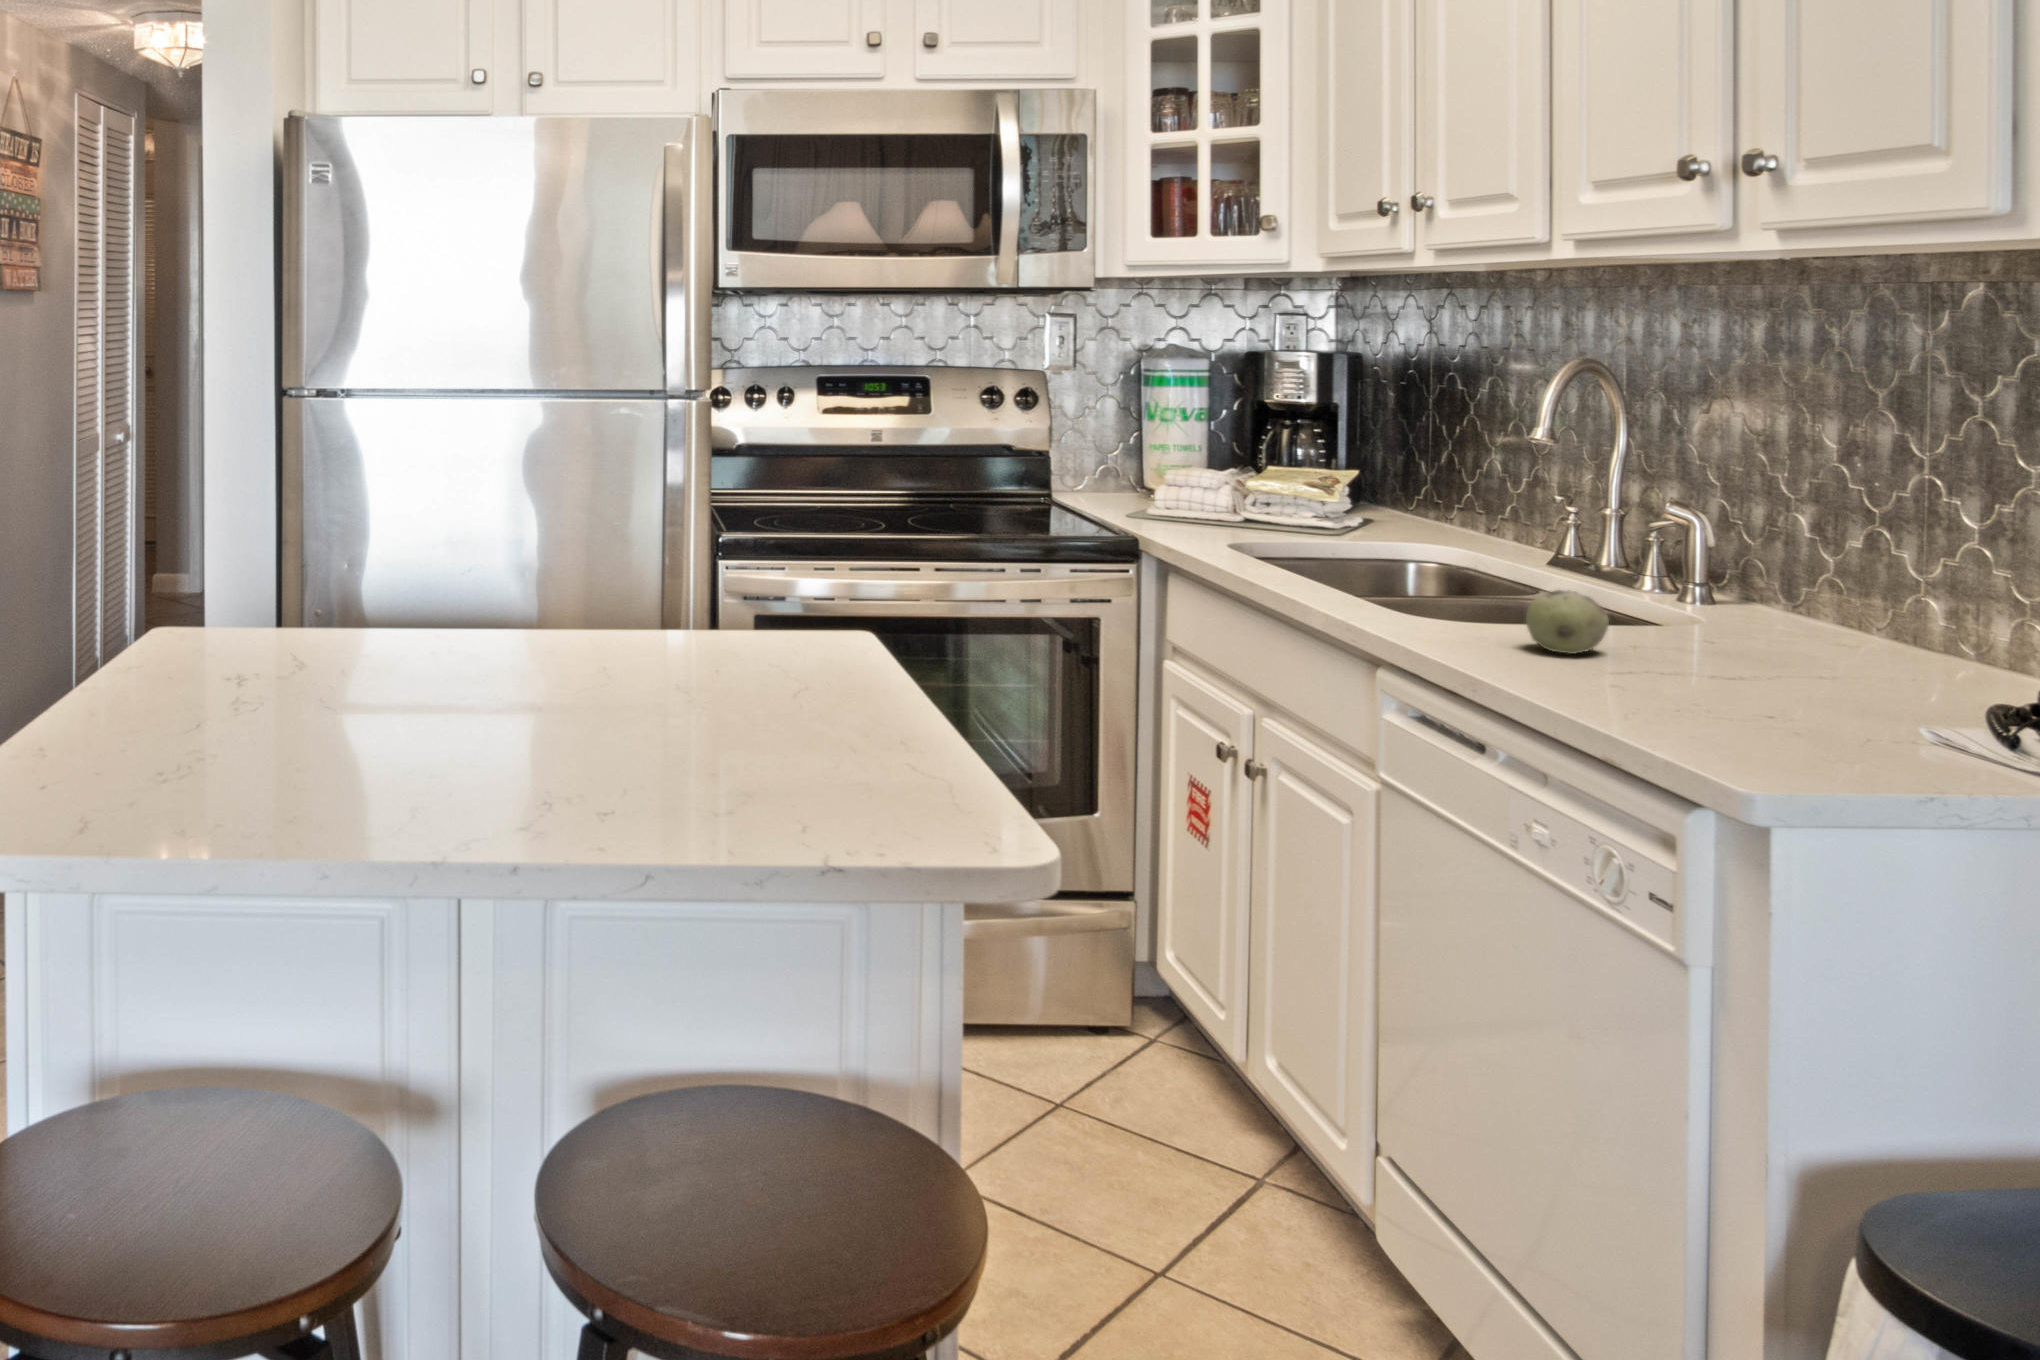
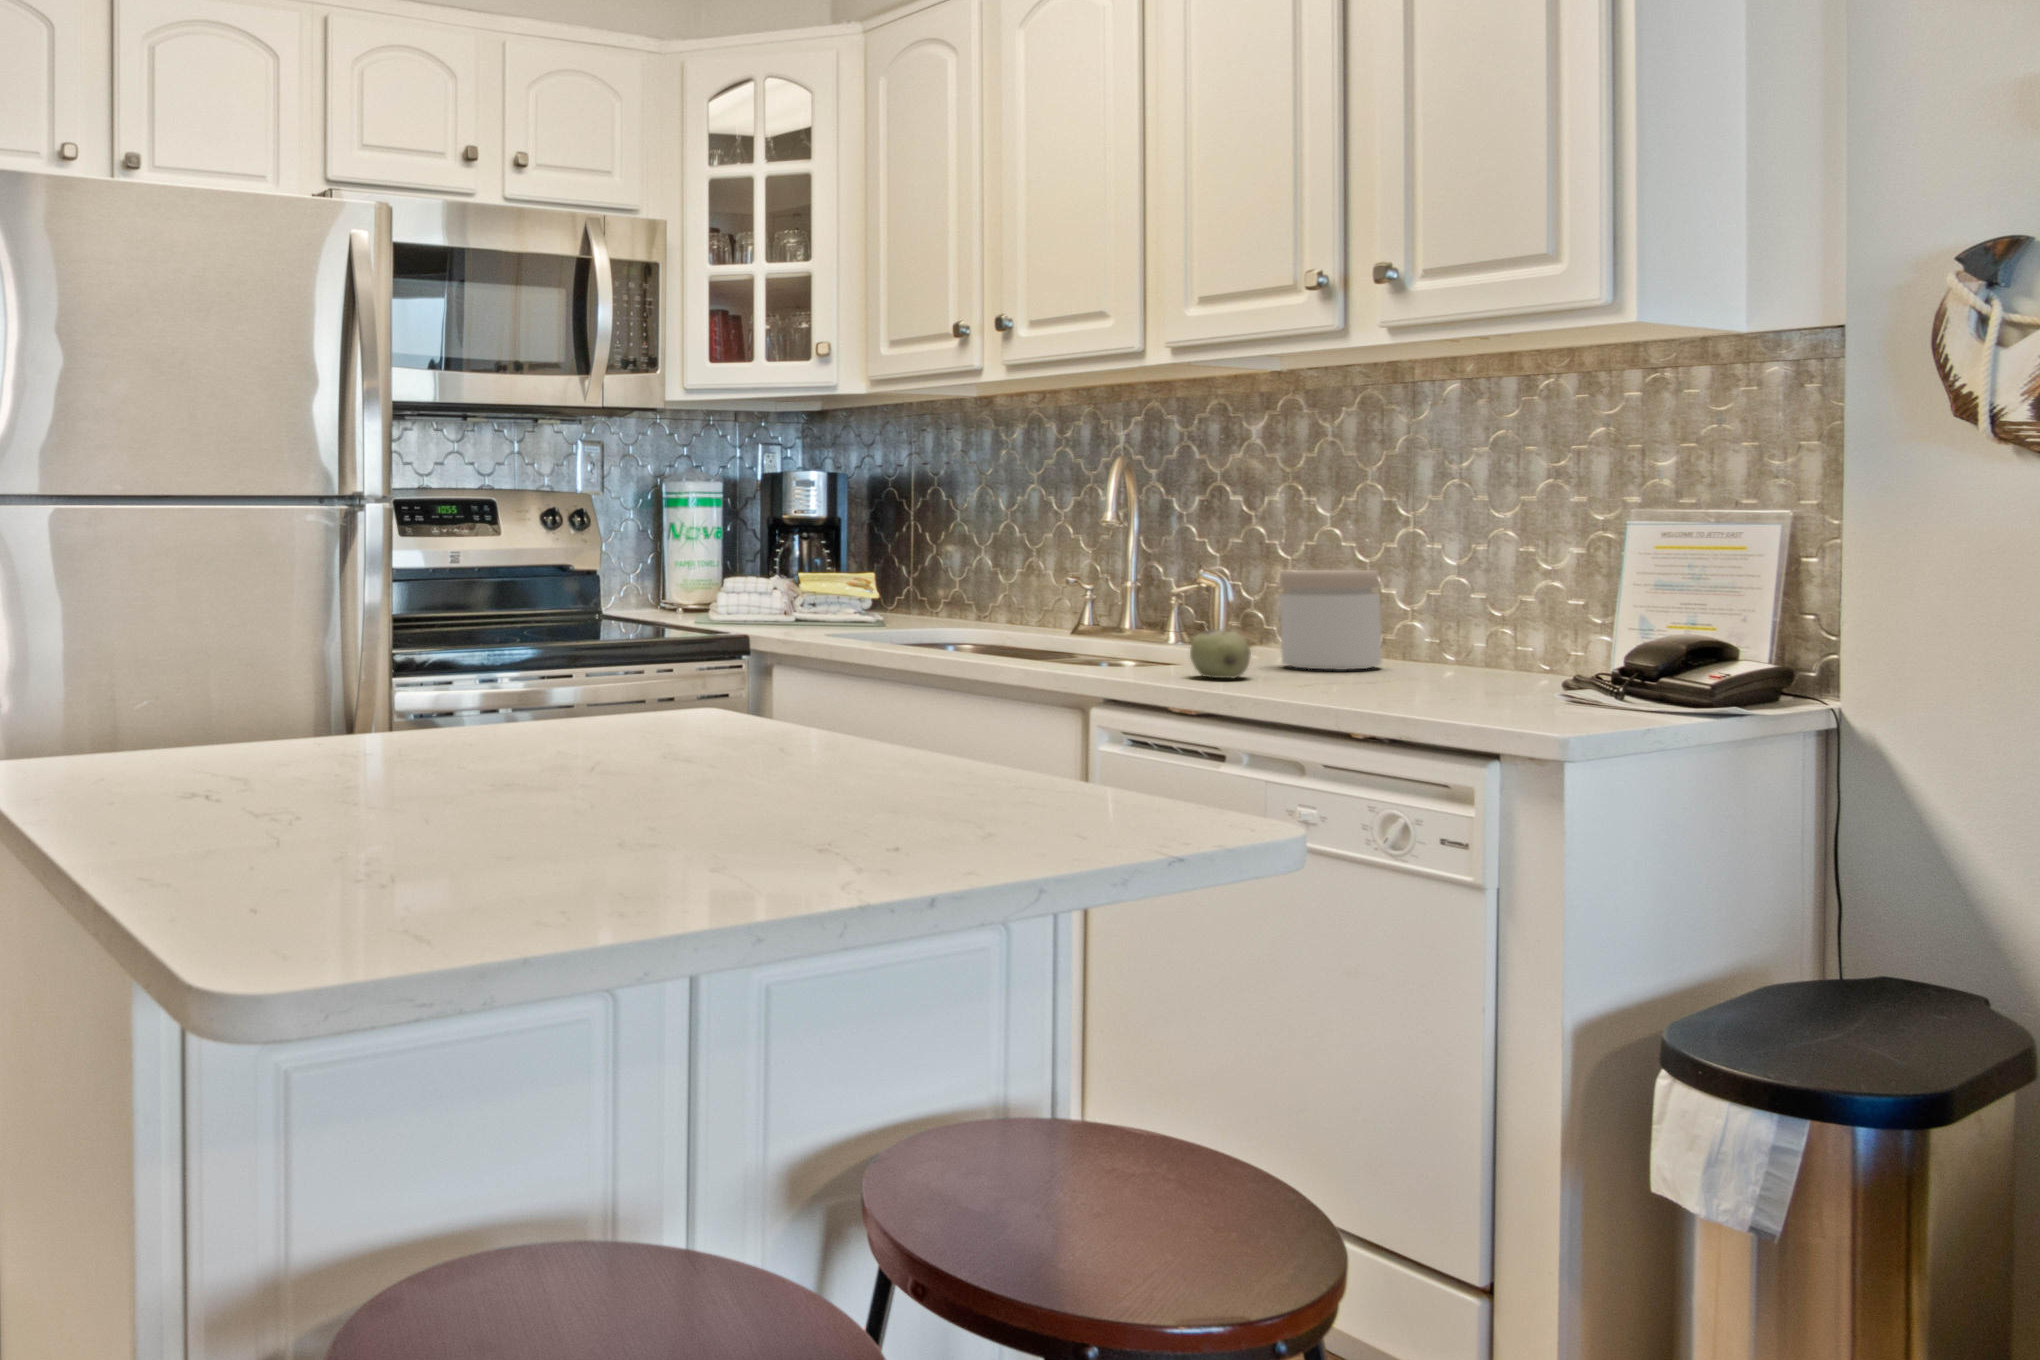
jar: none [1698,519,1849,655] -> present [1280,570,1382,670]

